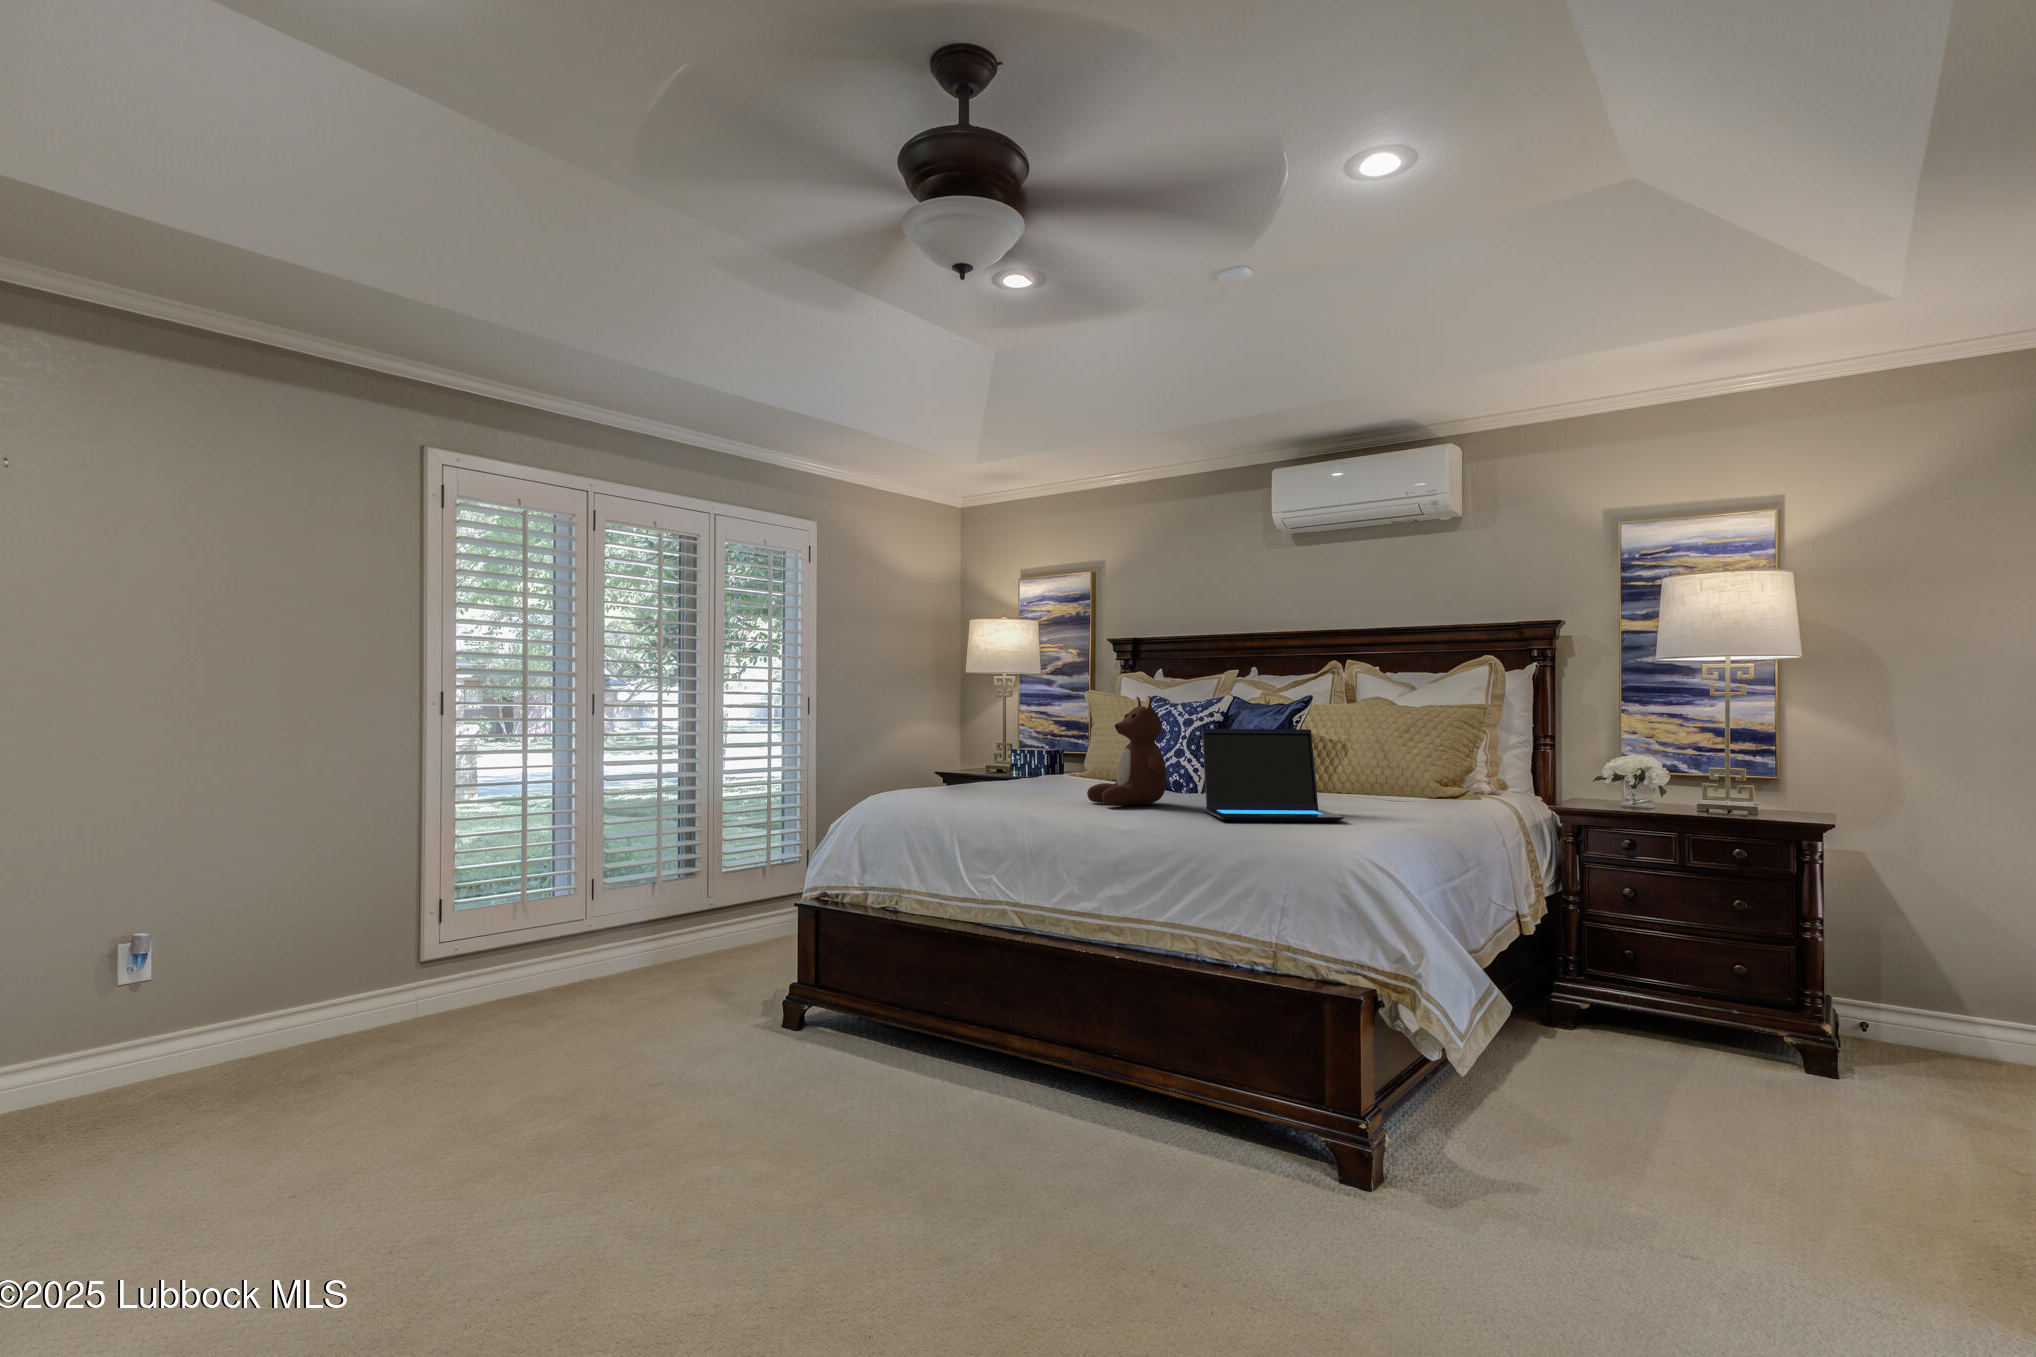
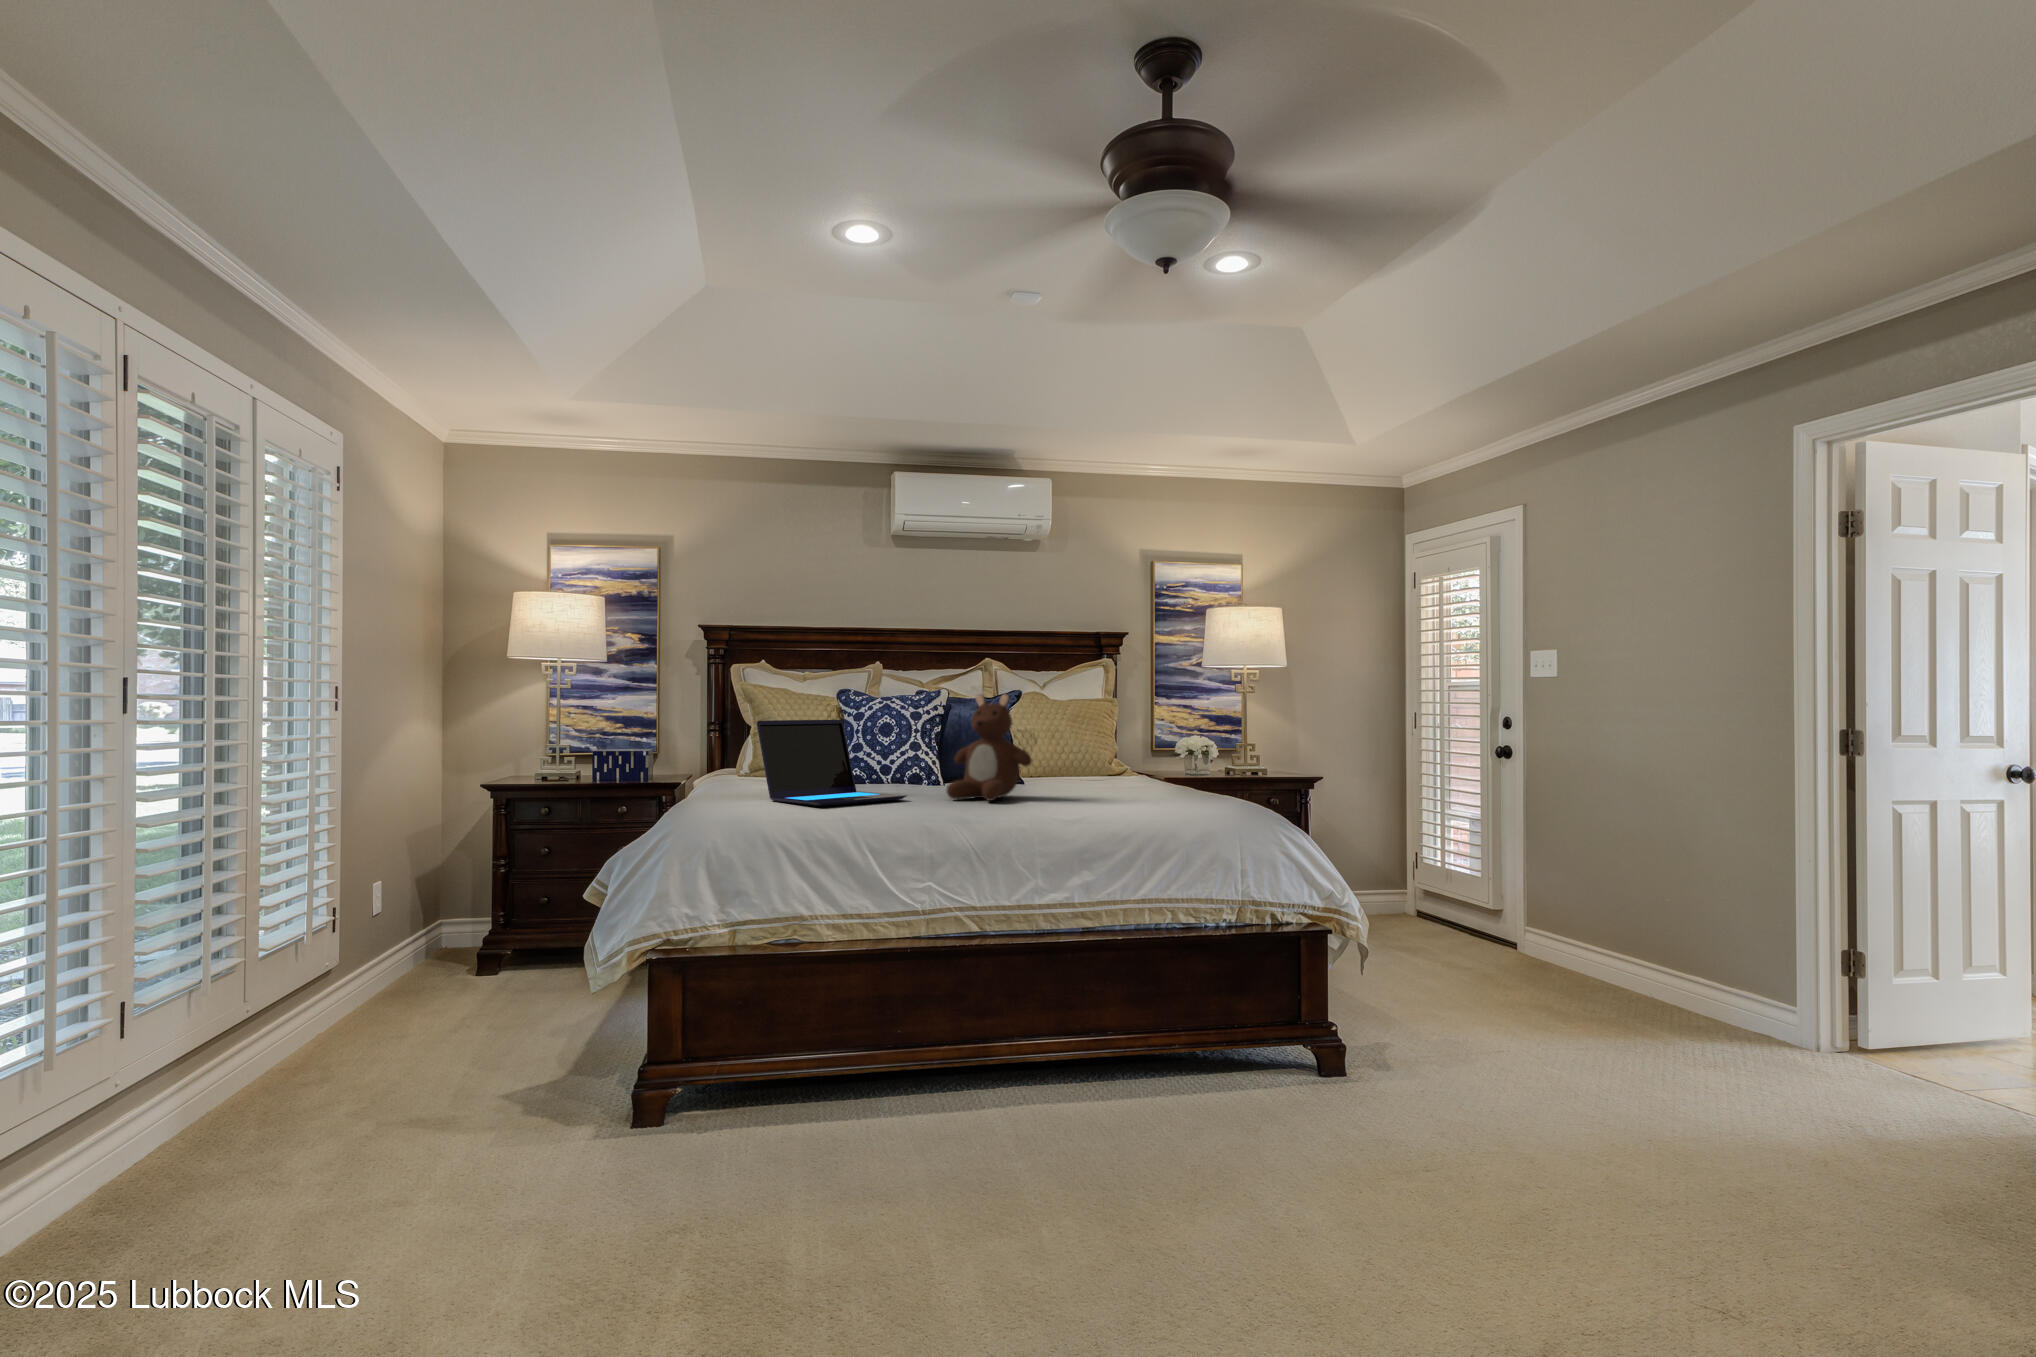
laptop: present [1202,729,1344,821] -> present [757,720,907,806]

